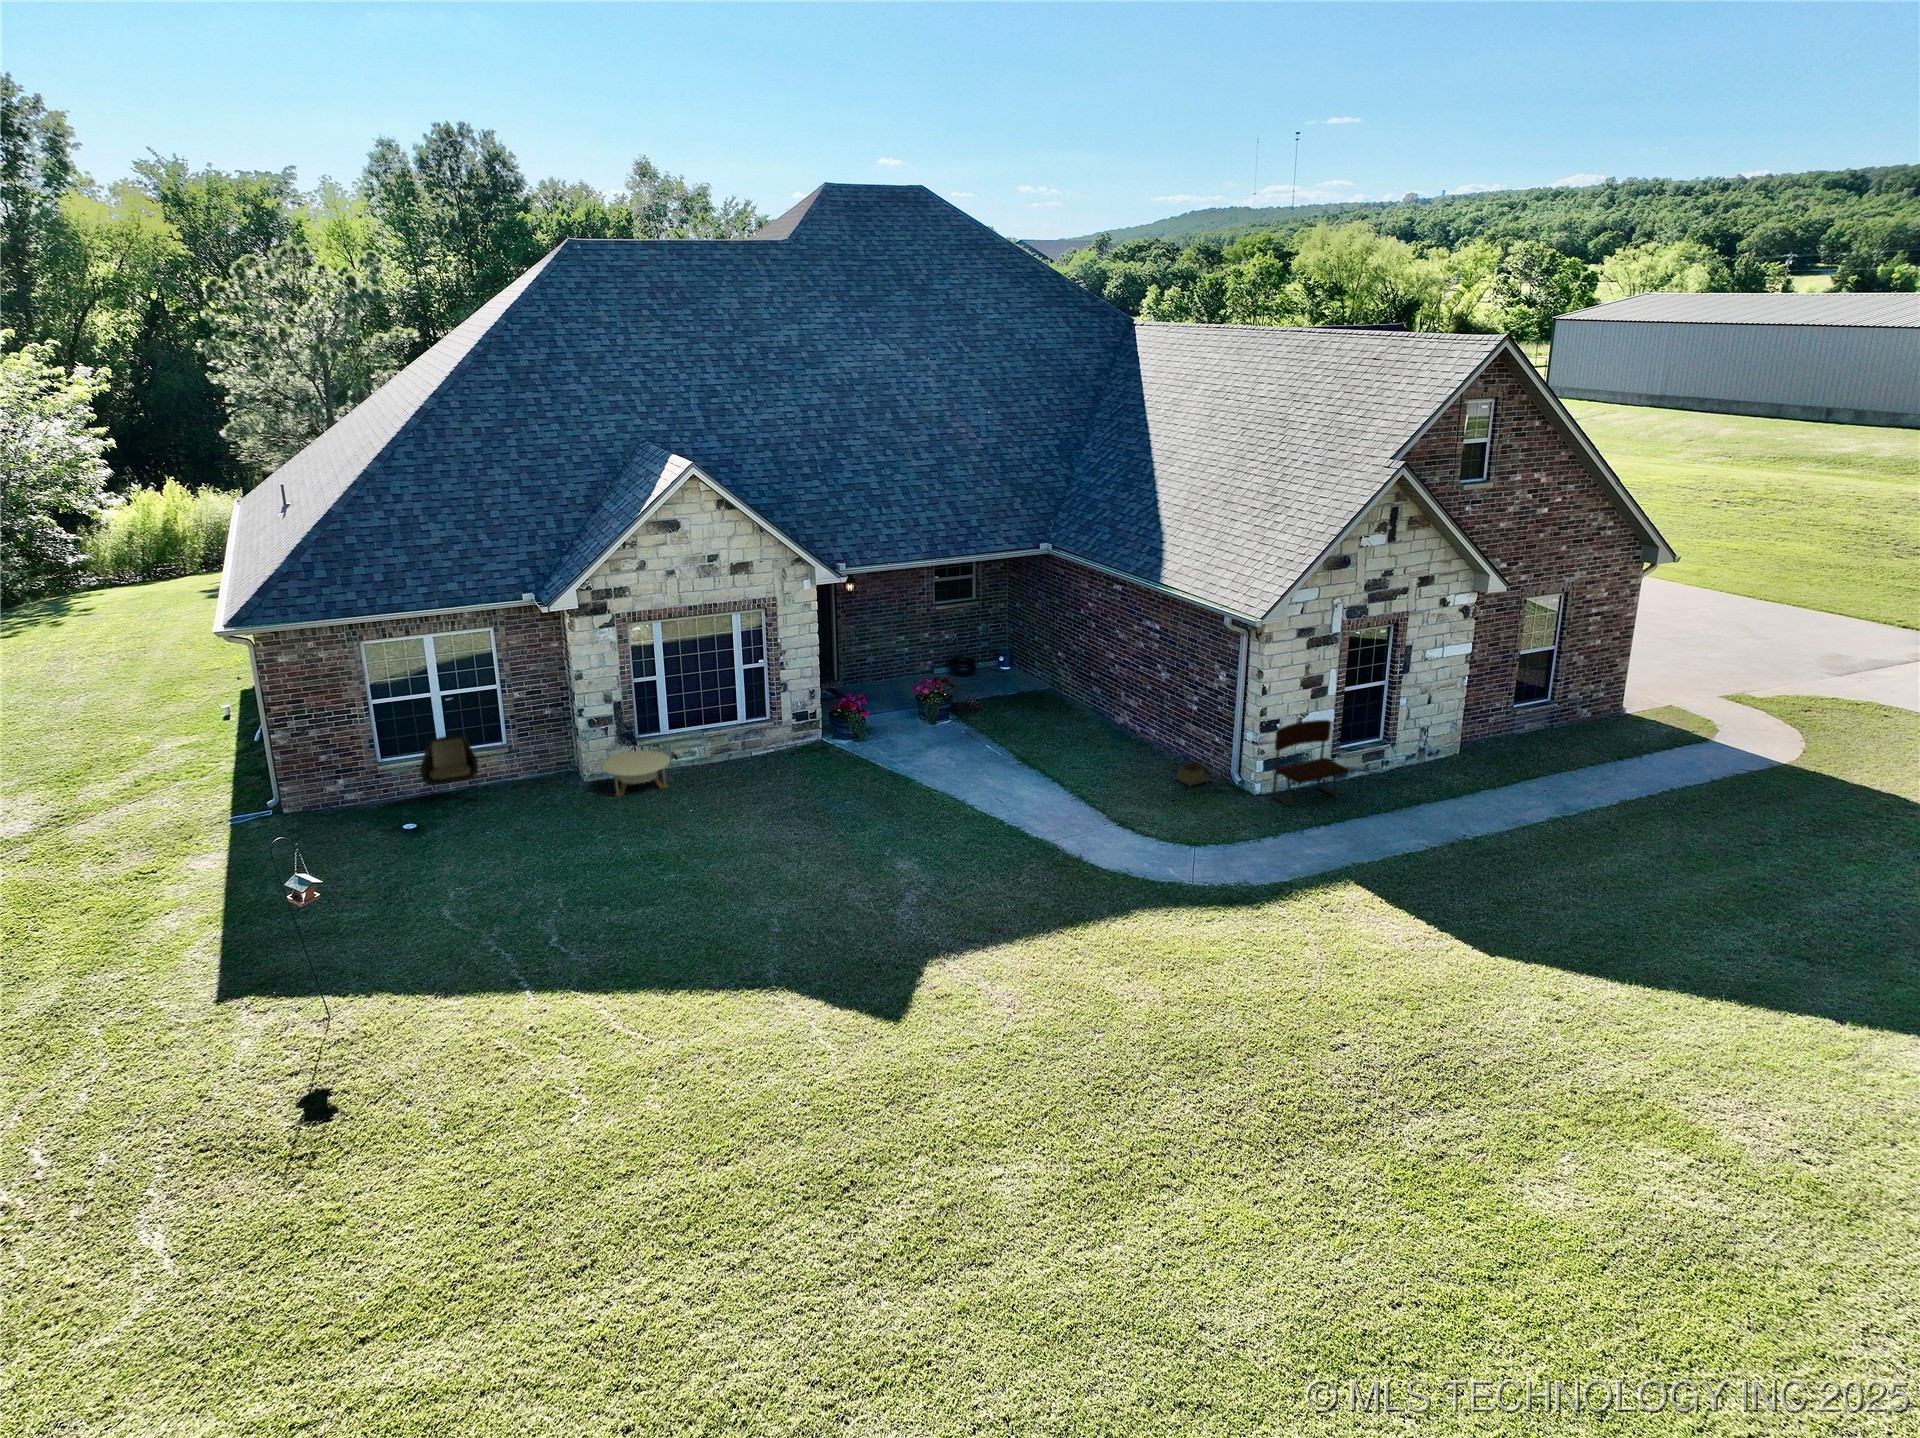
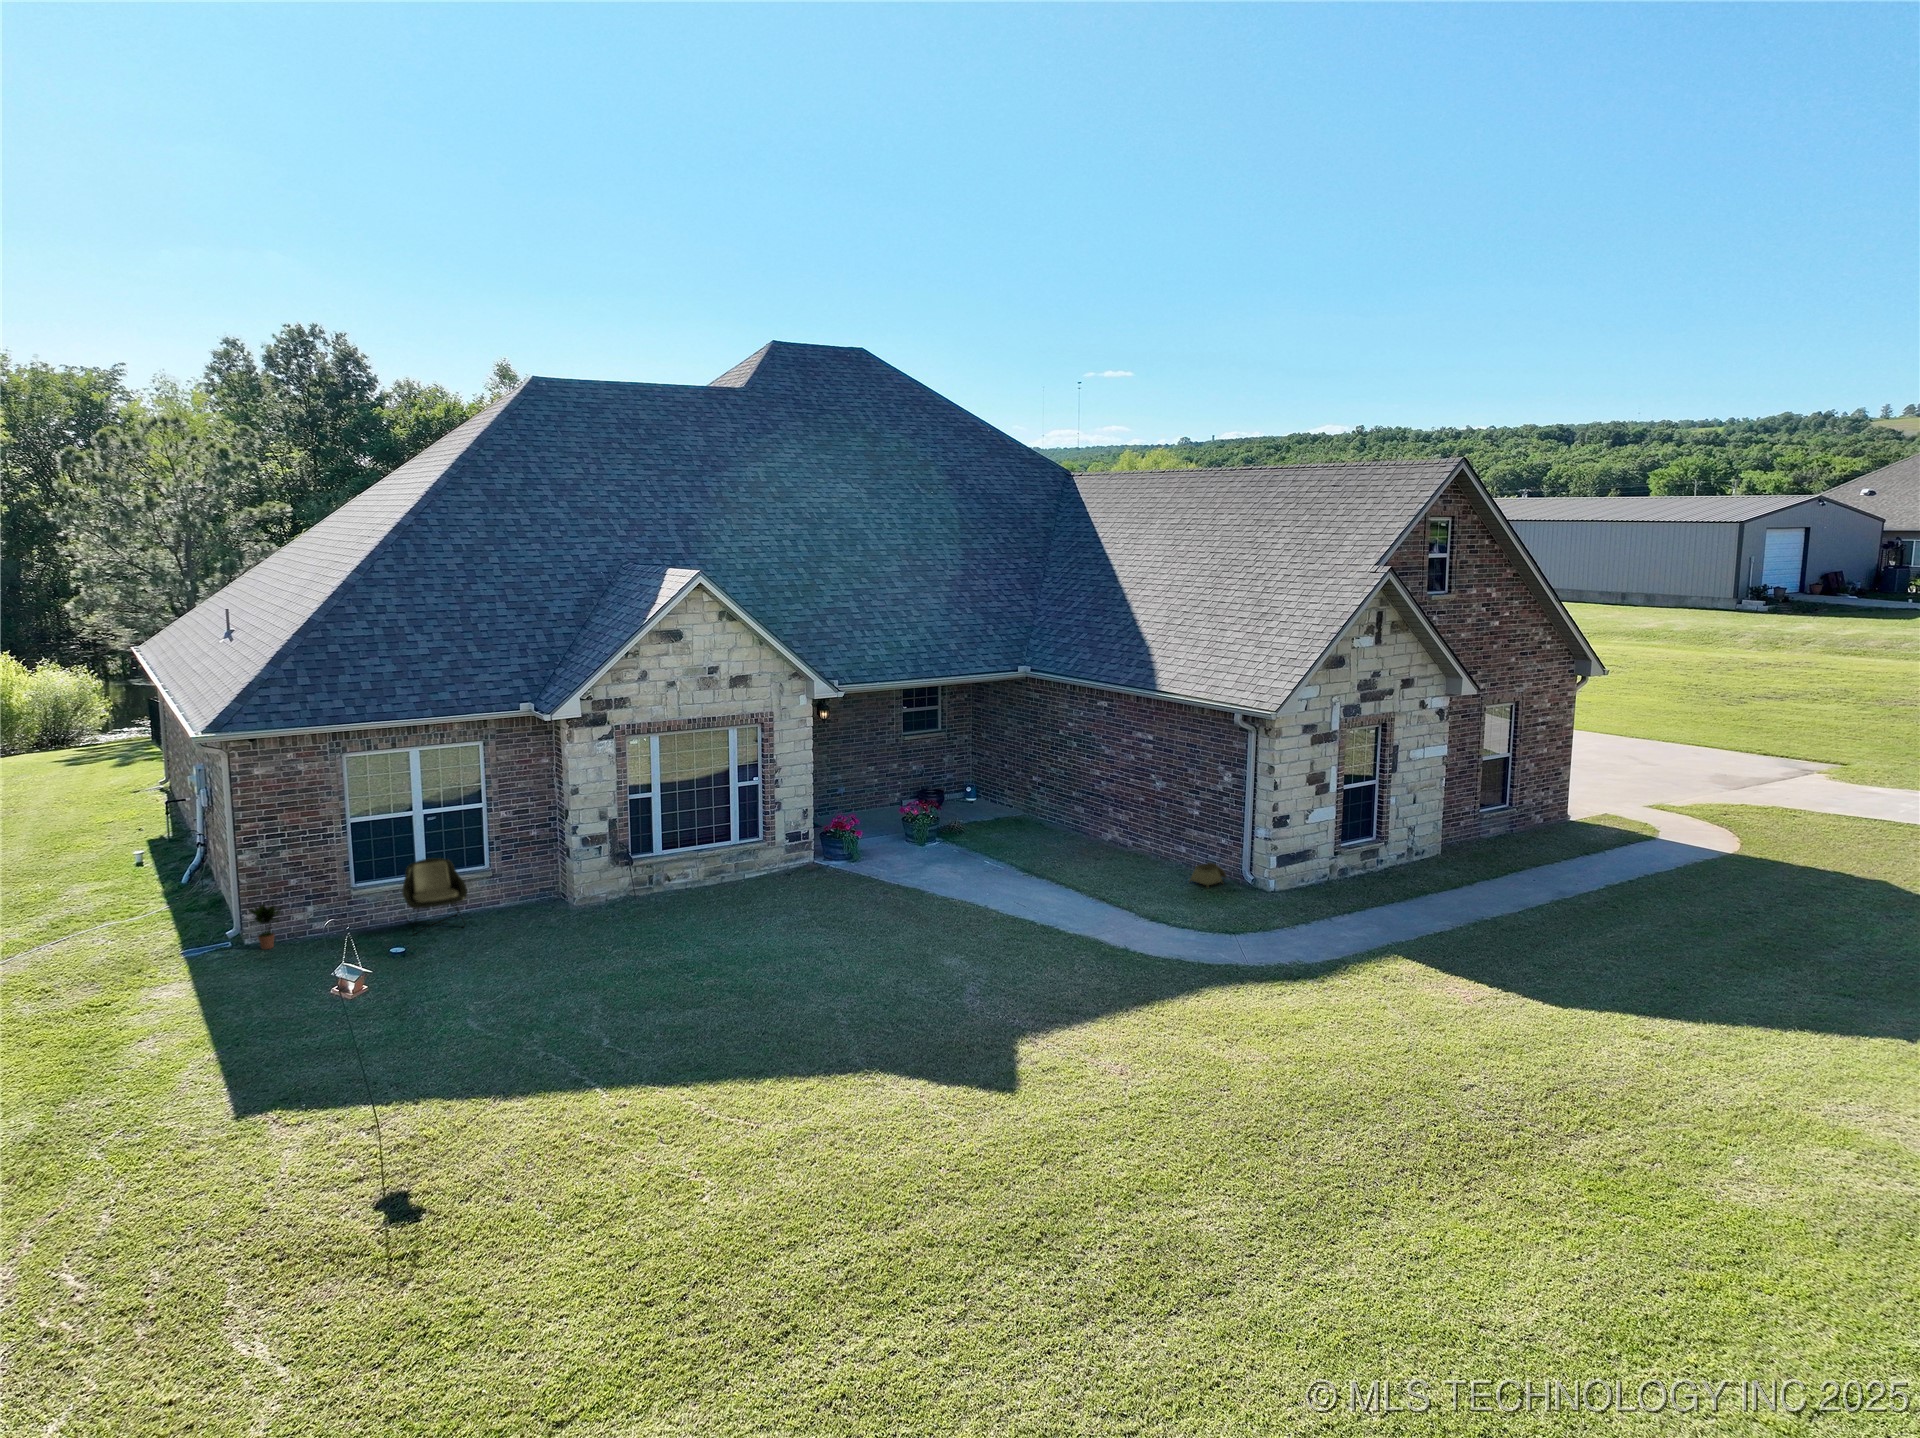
bench: present [1272,720,1350,807] -> none [1288,814,1362,899]
round table: present [603,750,670,797] -> none [603,871,675,918]
potted plant: none [284,771,322,817] -> present [249,904,281,949]

